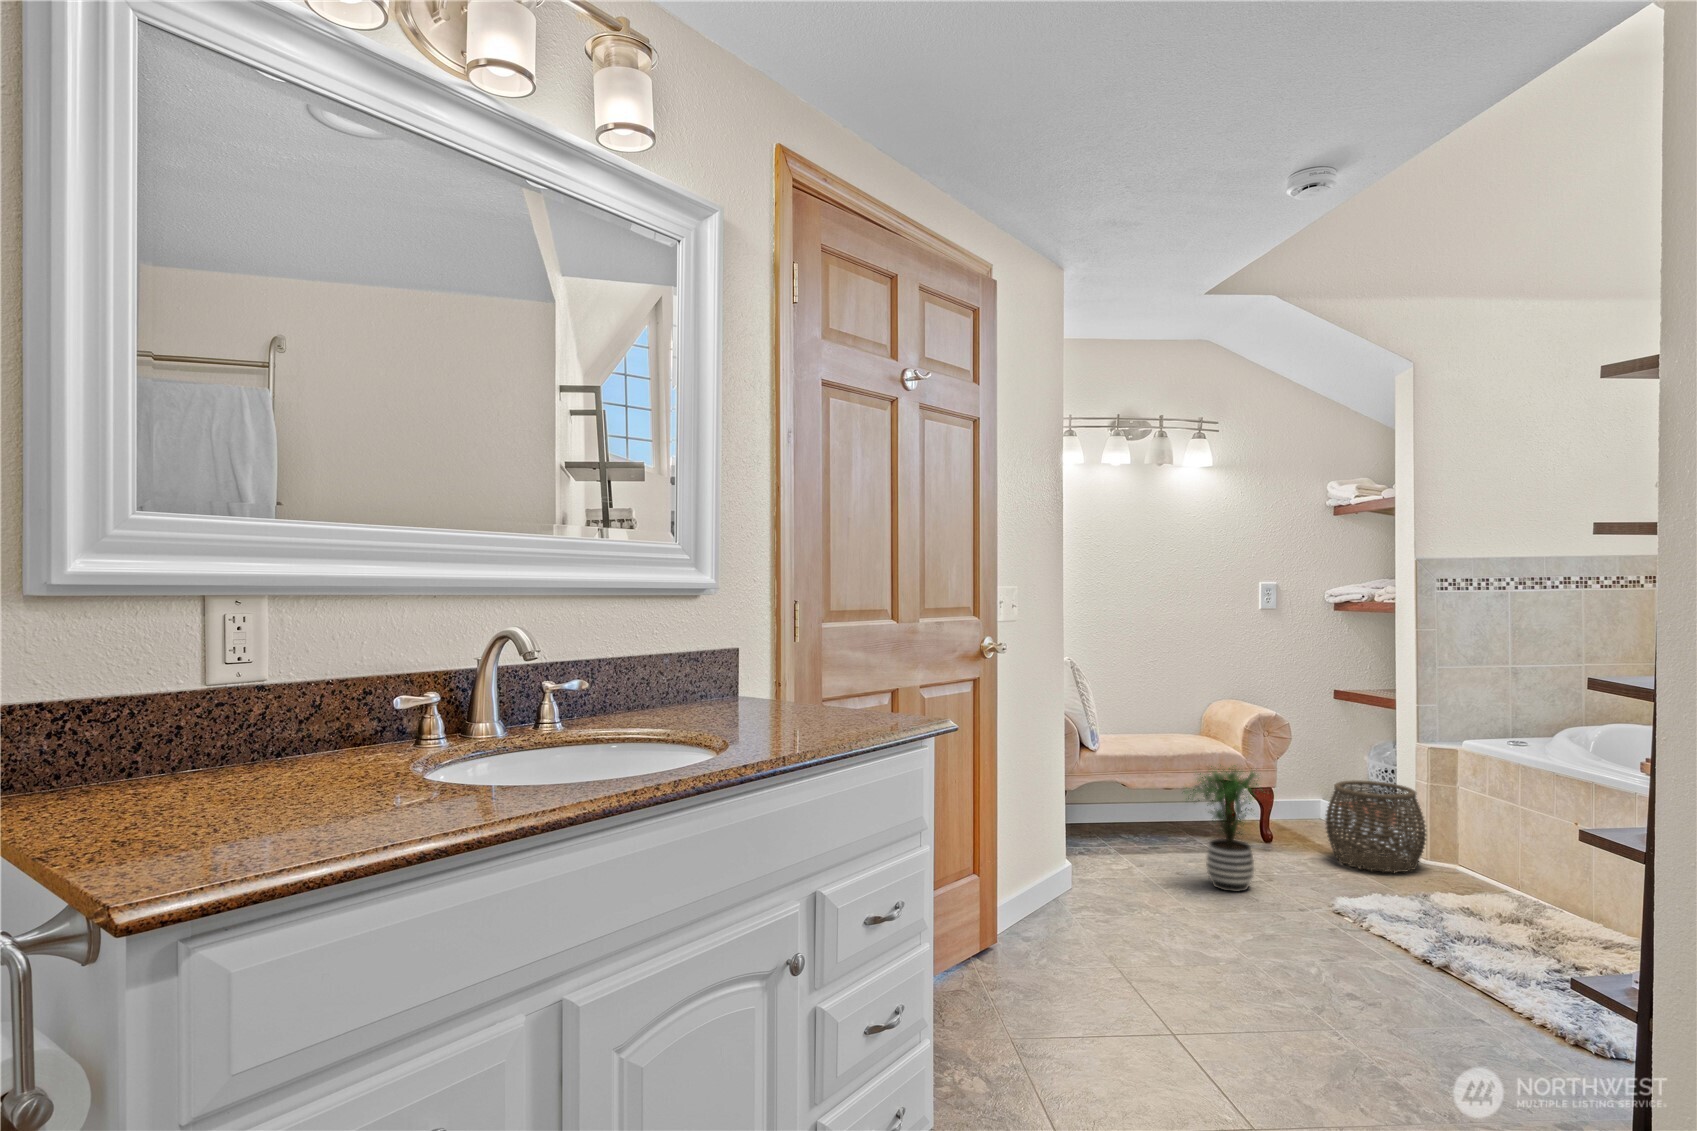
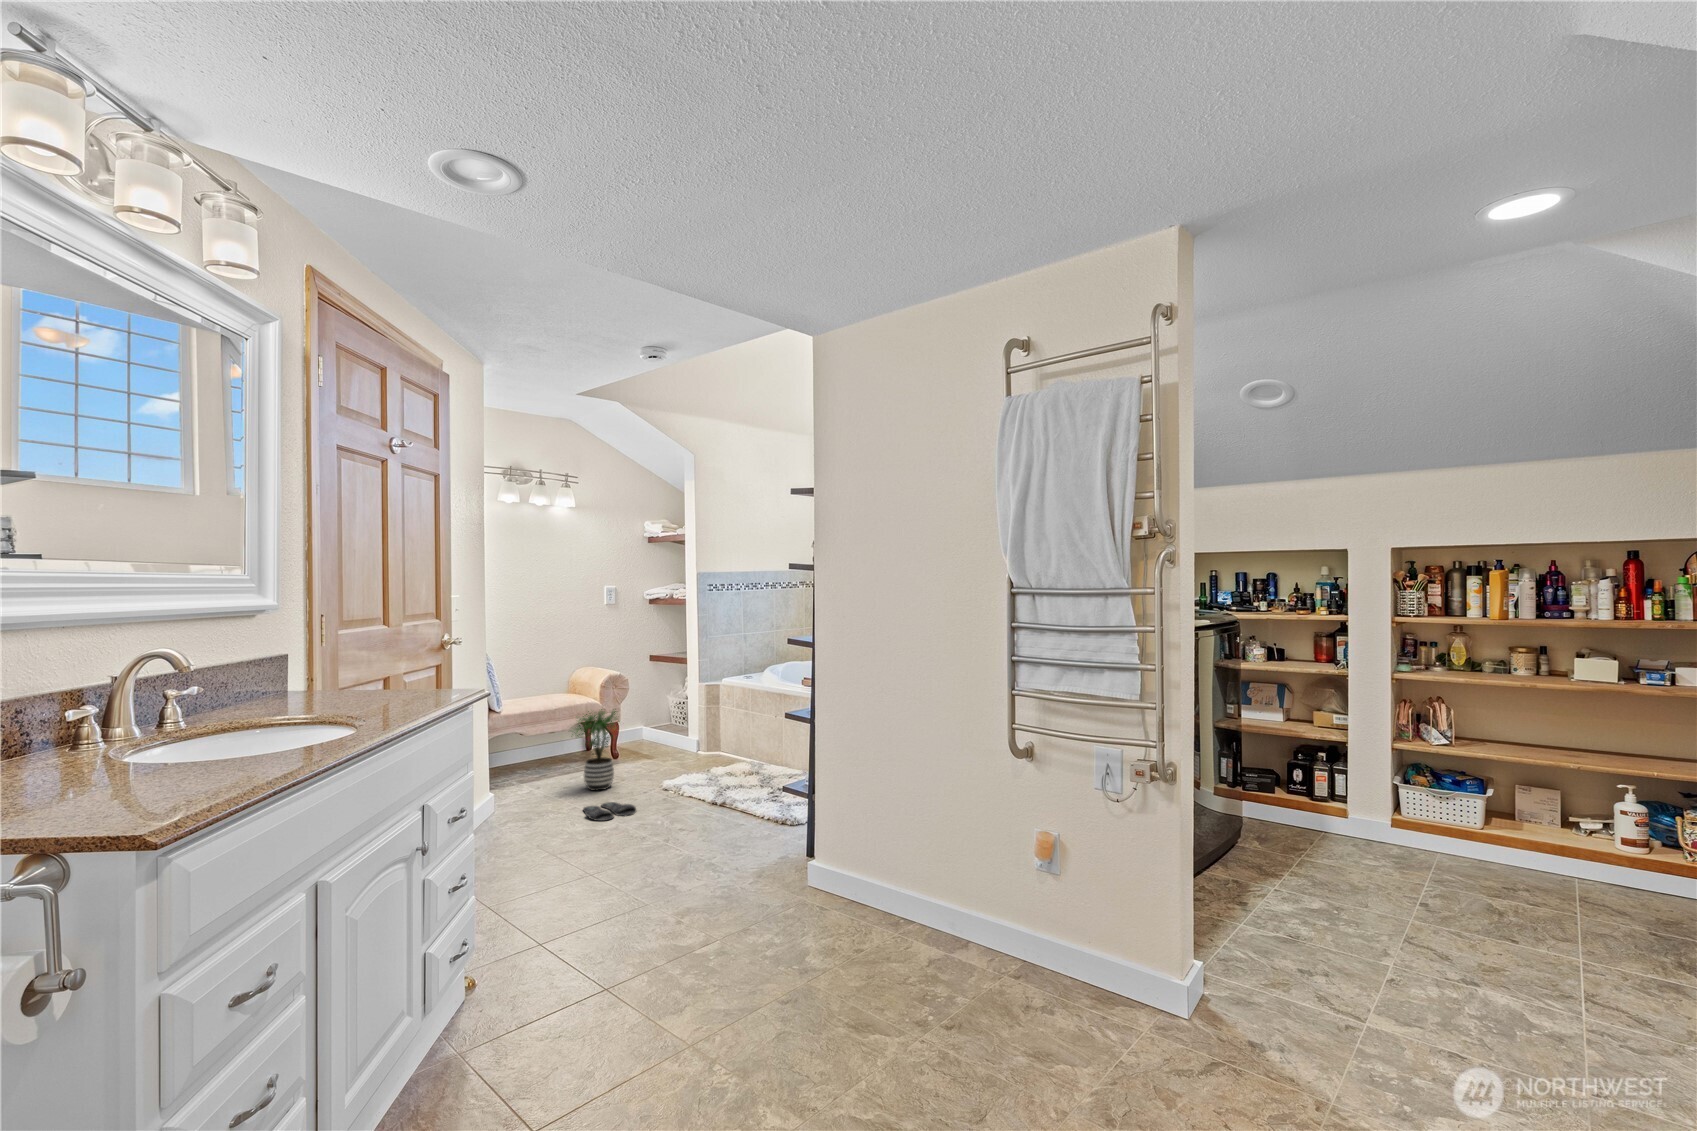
woven basket: present [1325,780,1426,873] -> none [650,709,706,763]
slippers: none [1194,914,1278,948] -> present [583,802,636,821]

